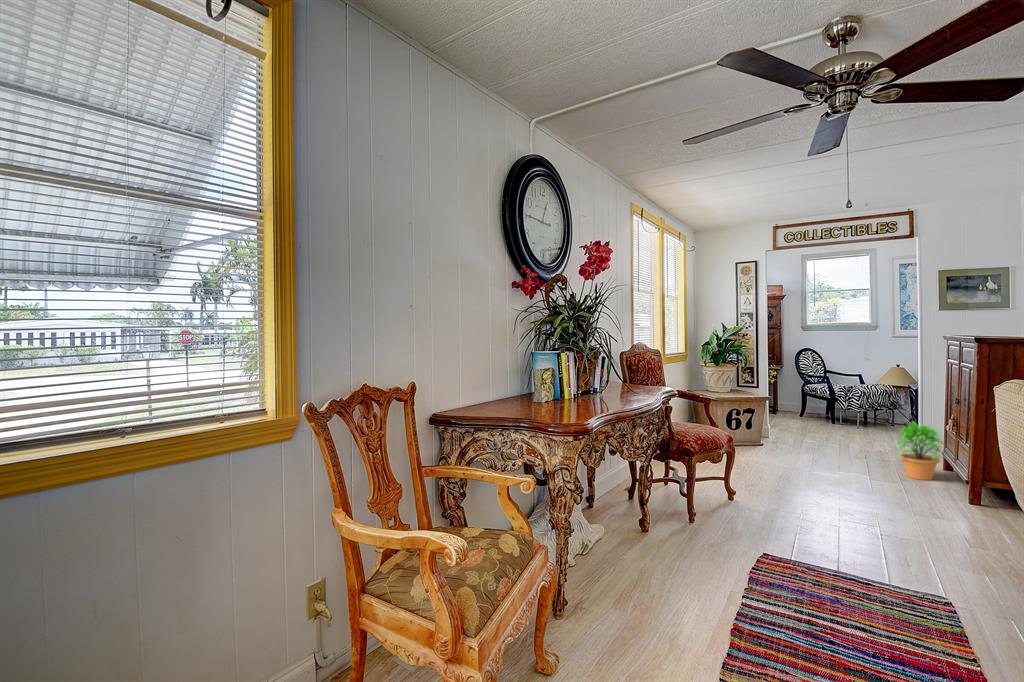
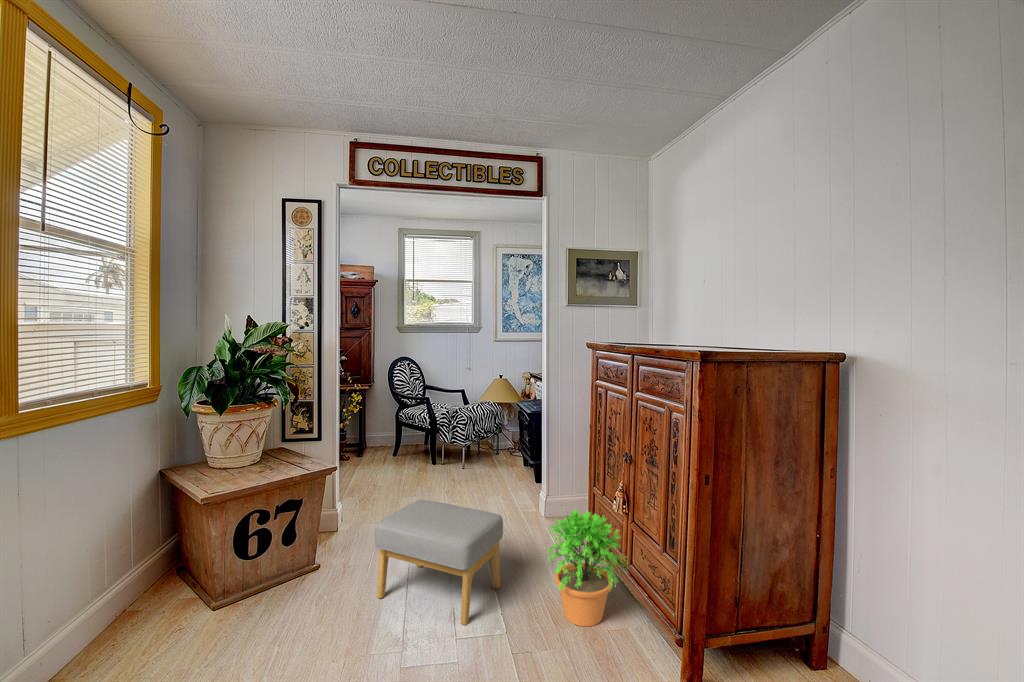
footstool: none [794,417,870,468] -> present [375,500,503,625]

